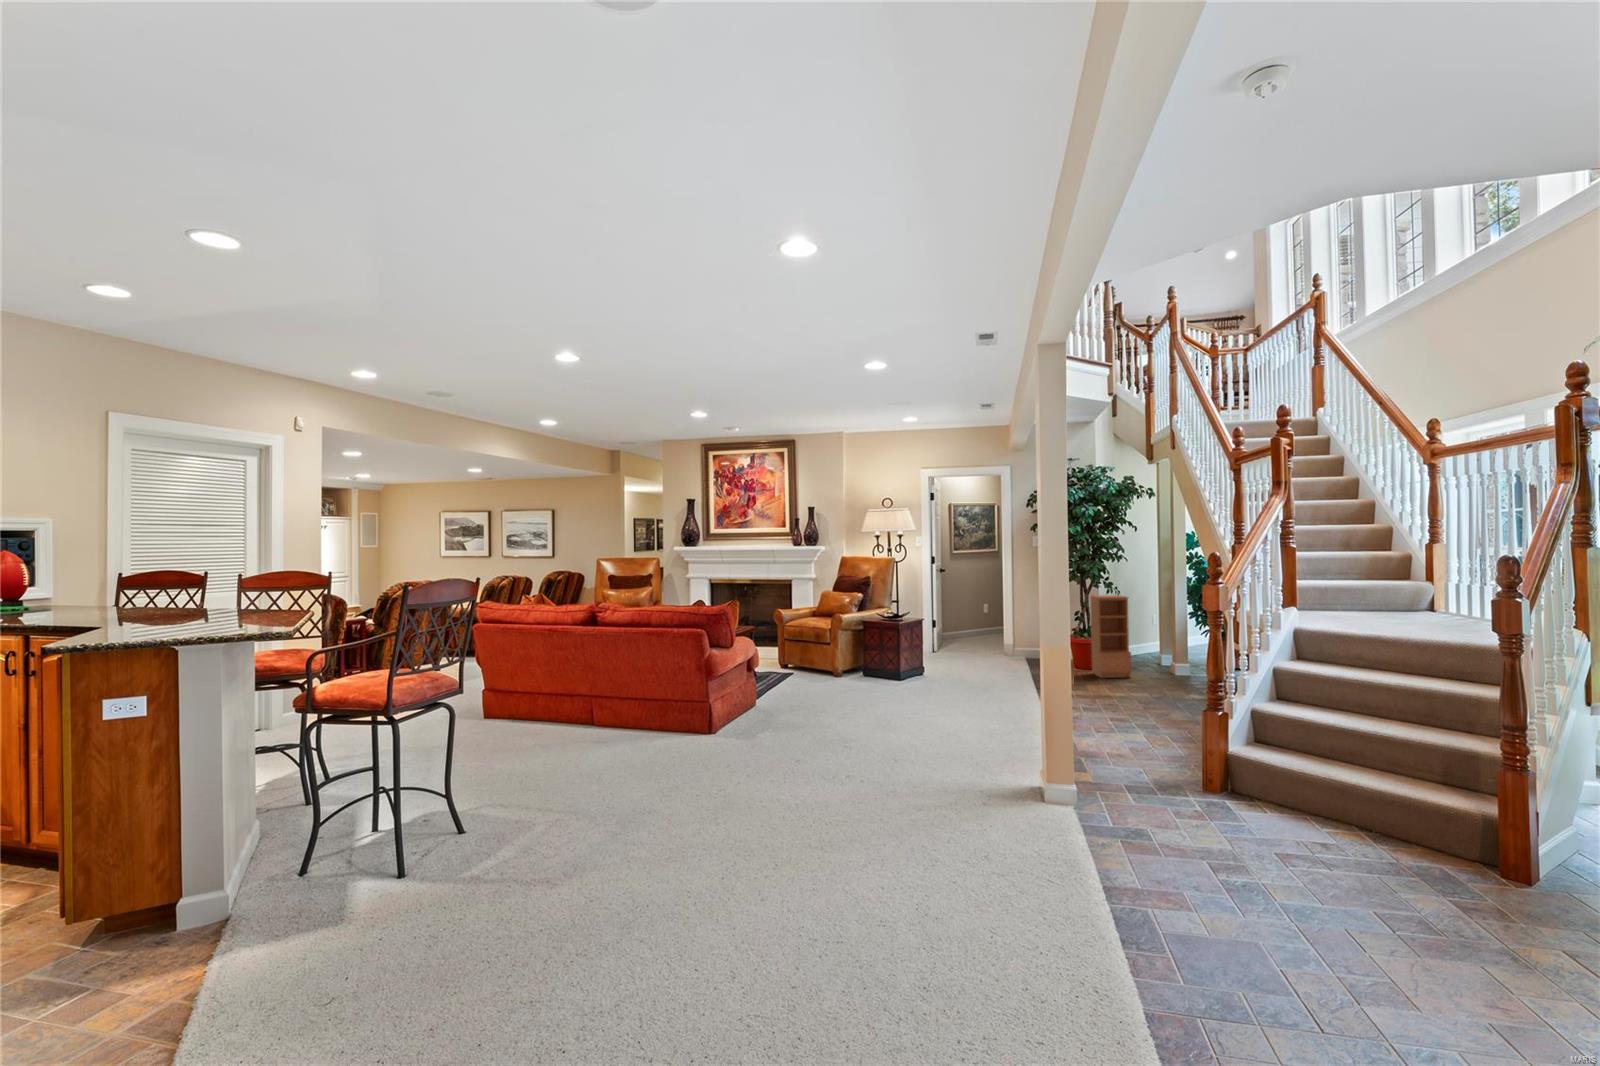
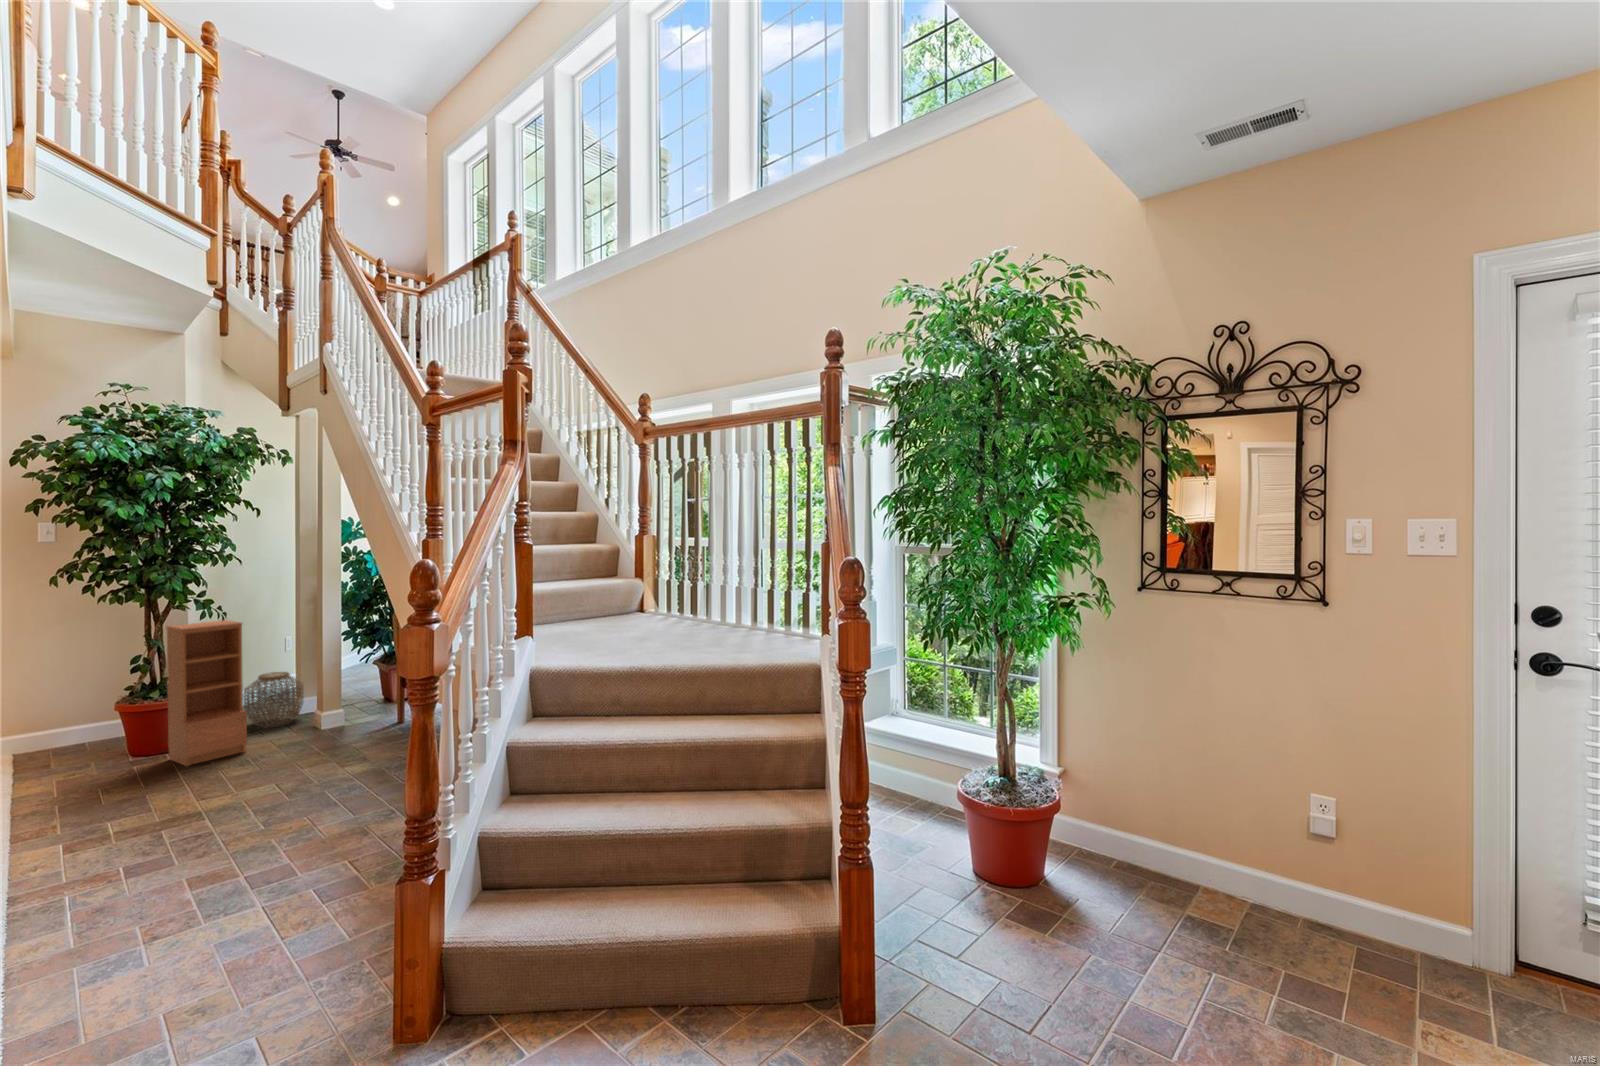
woven basket: none [1129,634,1164,669] -> present [244,672,304,728]

